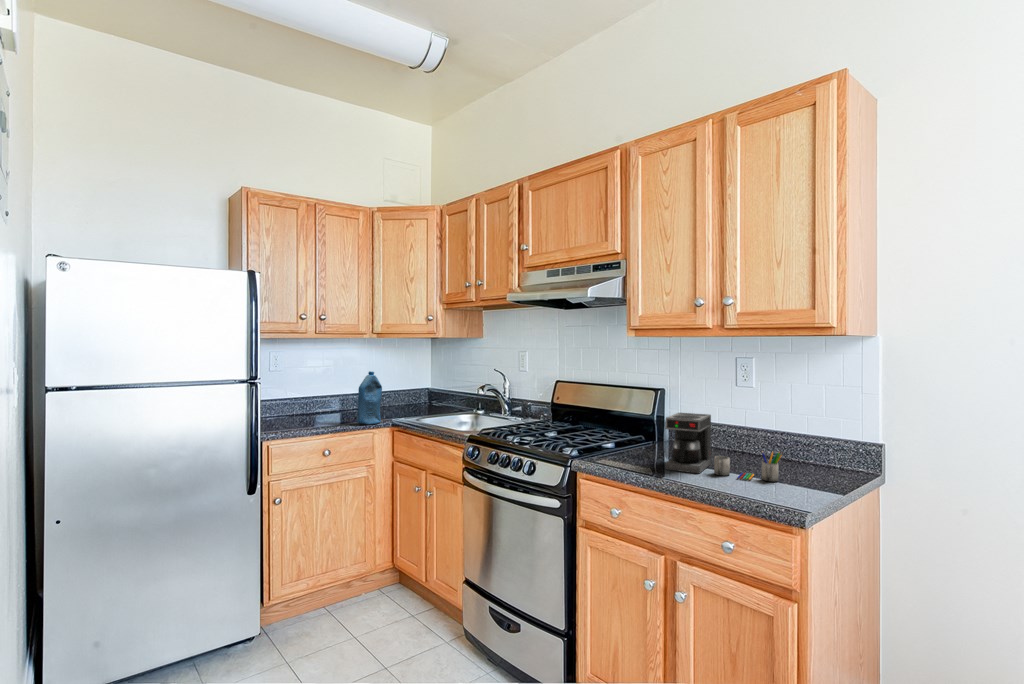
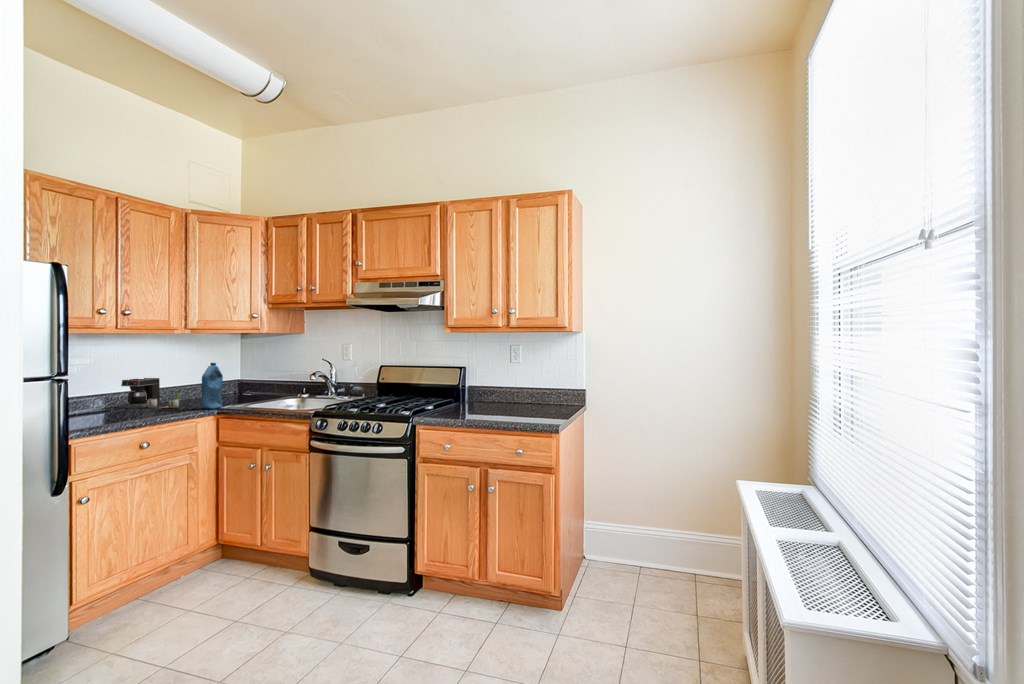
coffee maker: present [665,413,782,482] -> present [121,378,180,409]

